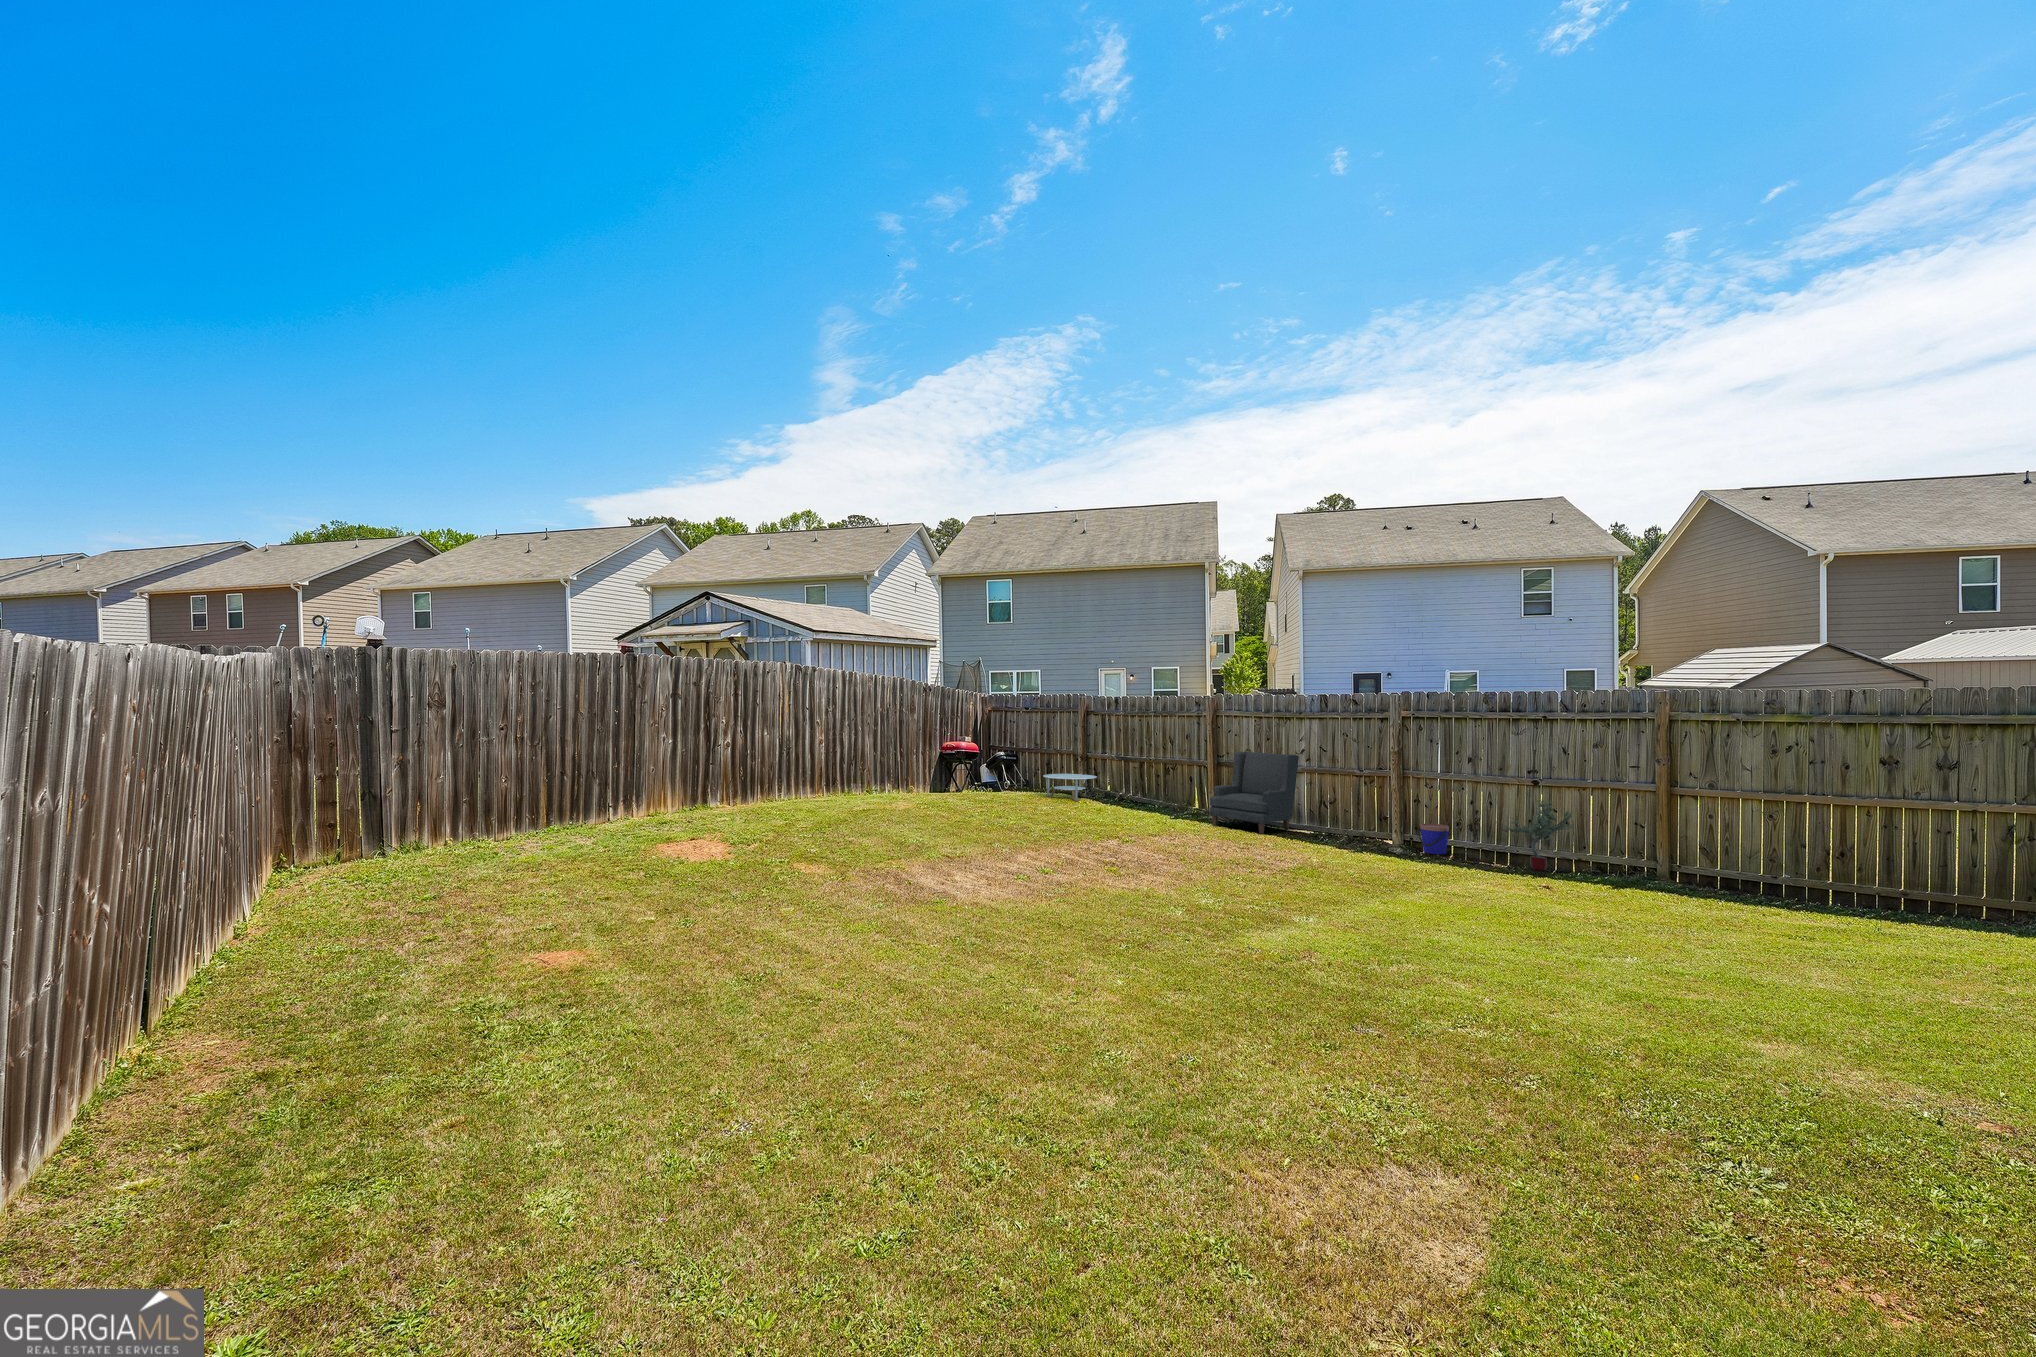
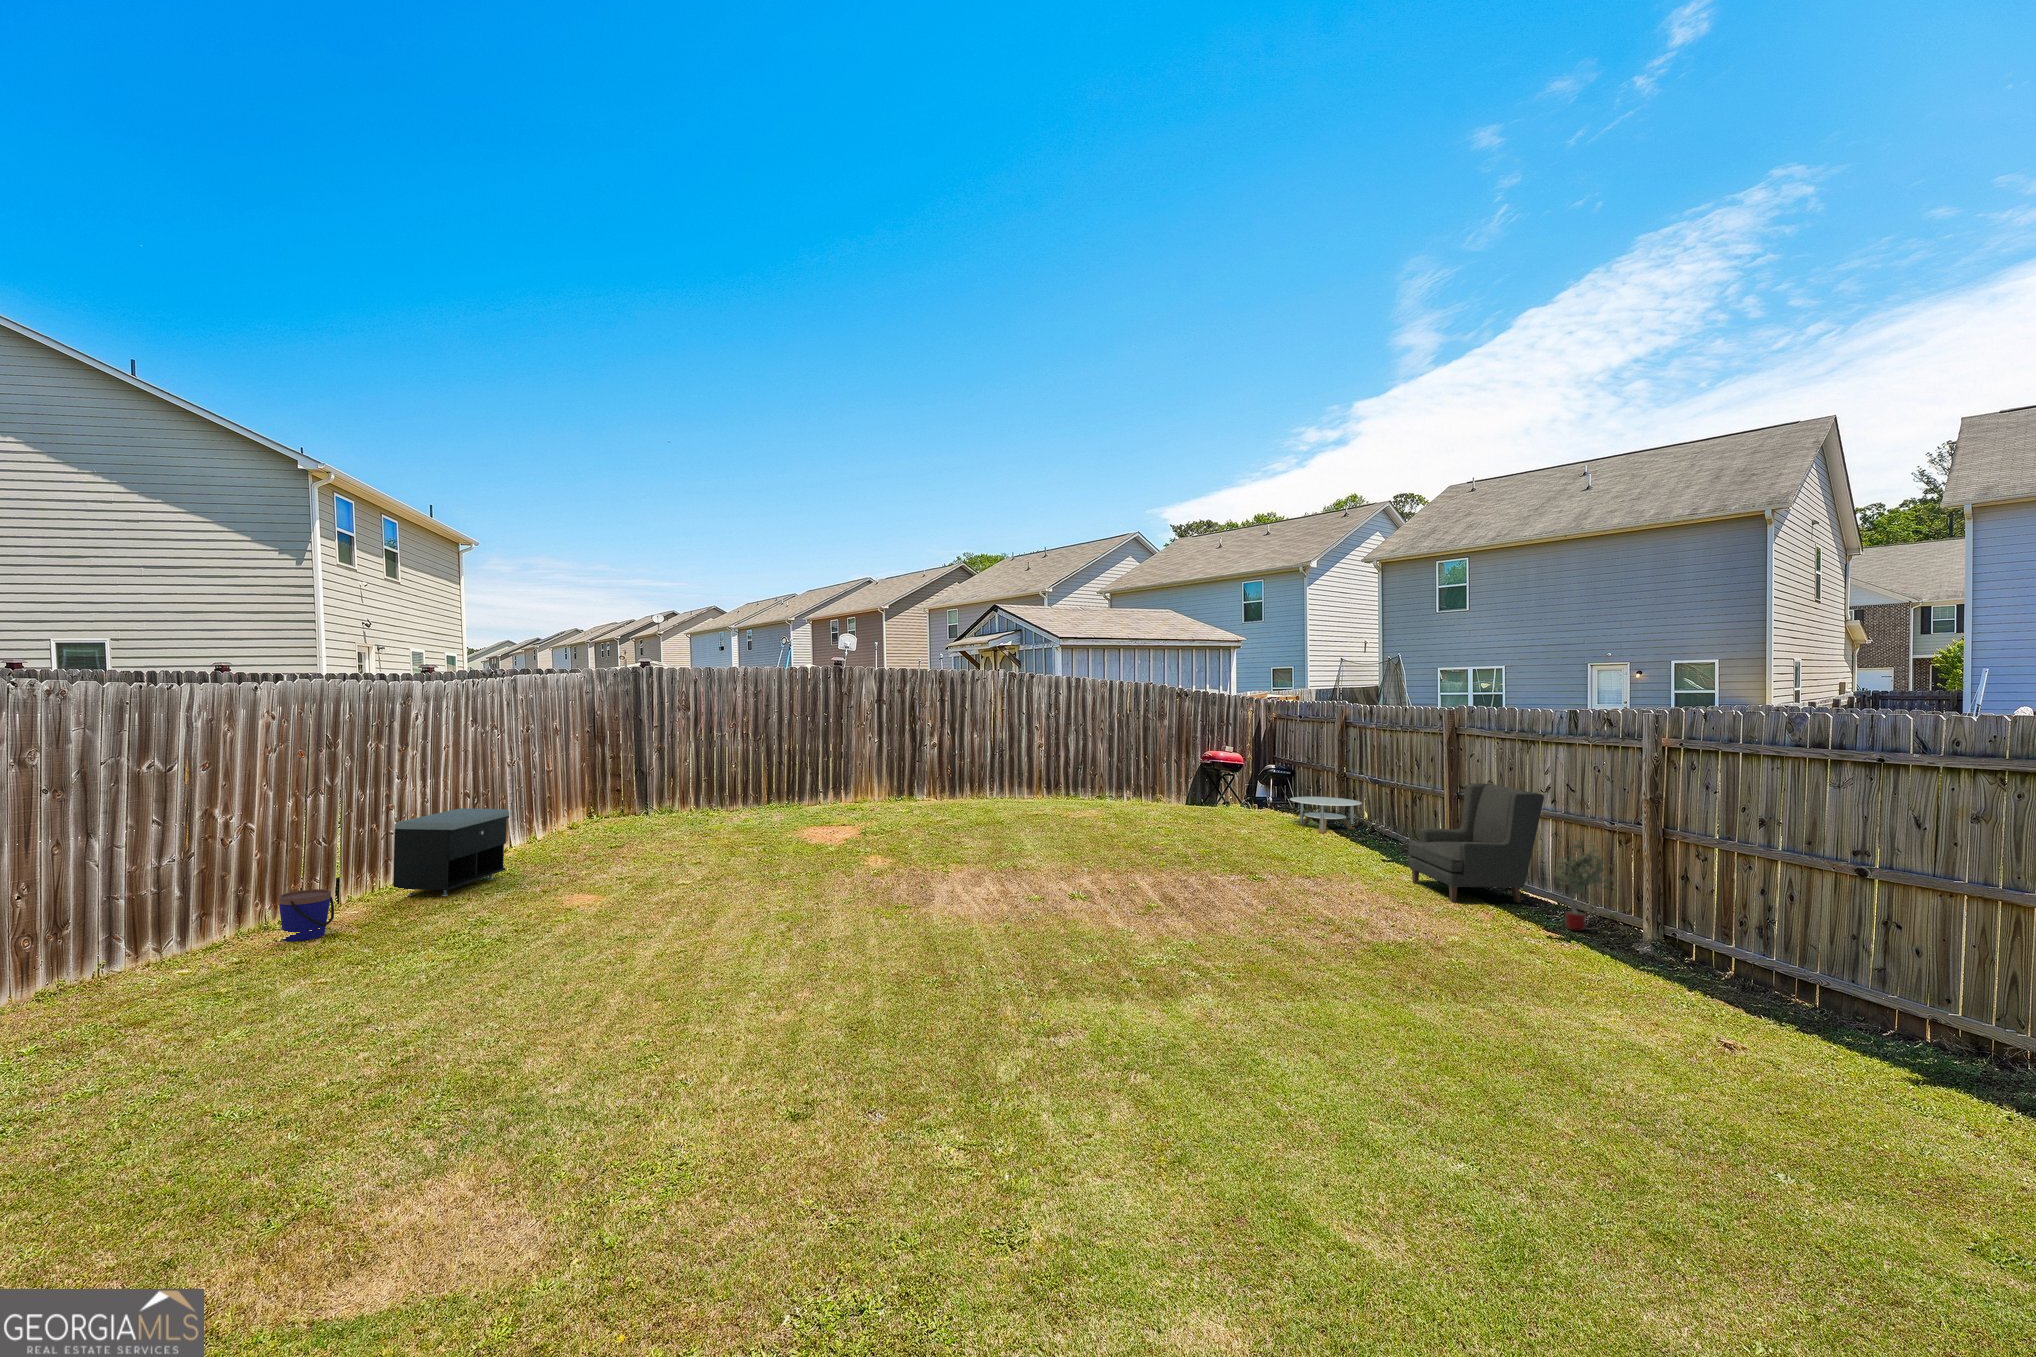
potted tree: present [1505,800,1573,871] -> present [1553,840,1613,931]
bucket: present [1418,824,1449,854] -> present [279,889,334,941]
storage bench: none [231,854,376,1017] -> present [393,808,509,896]

